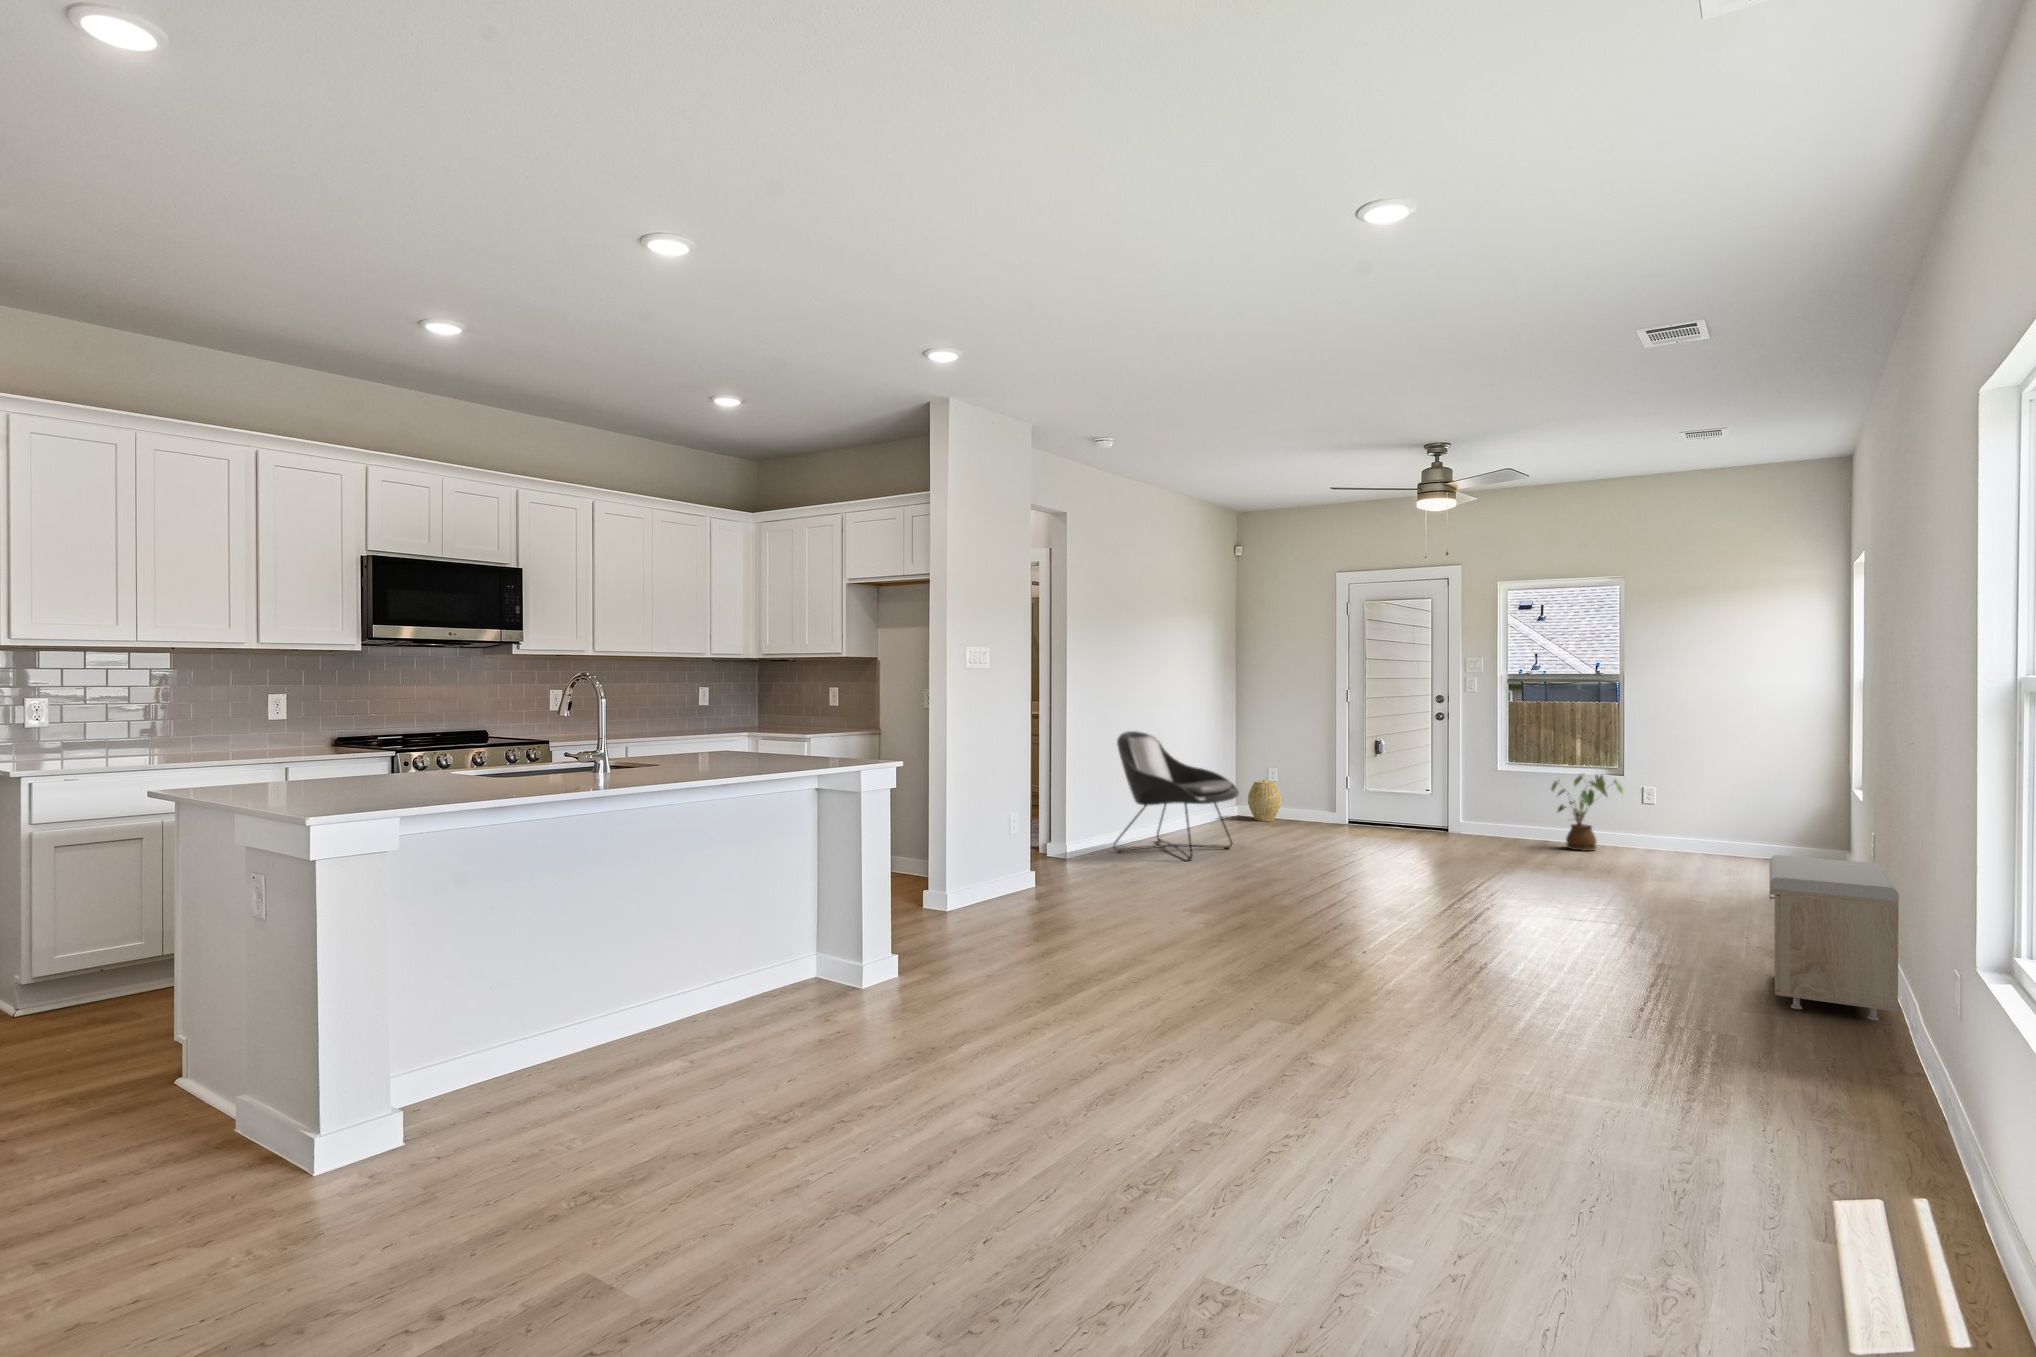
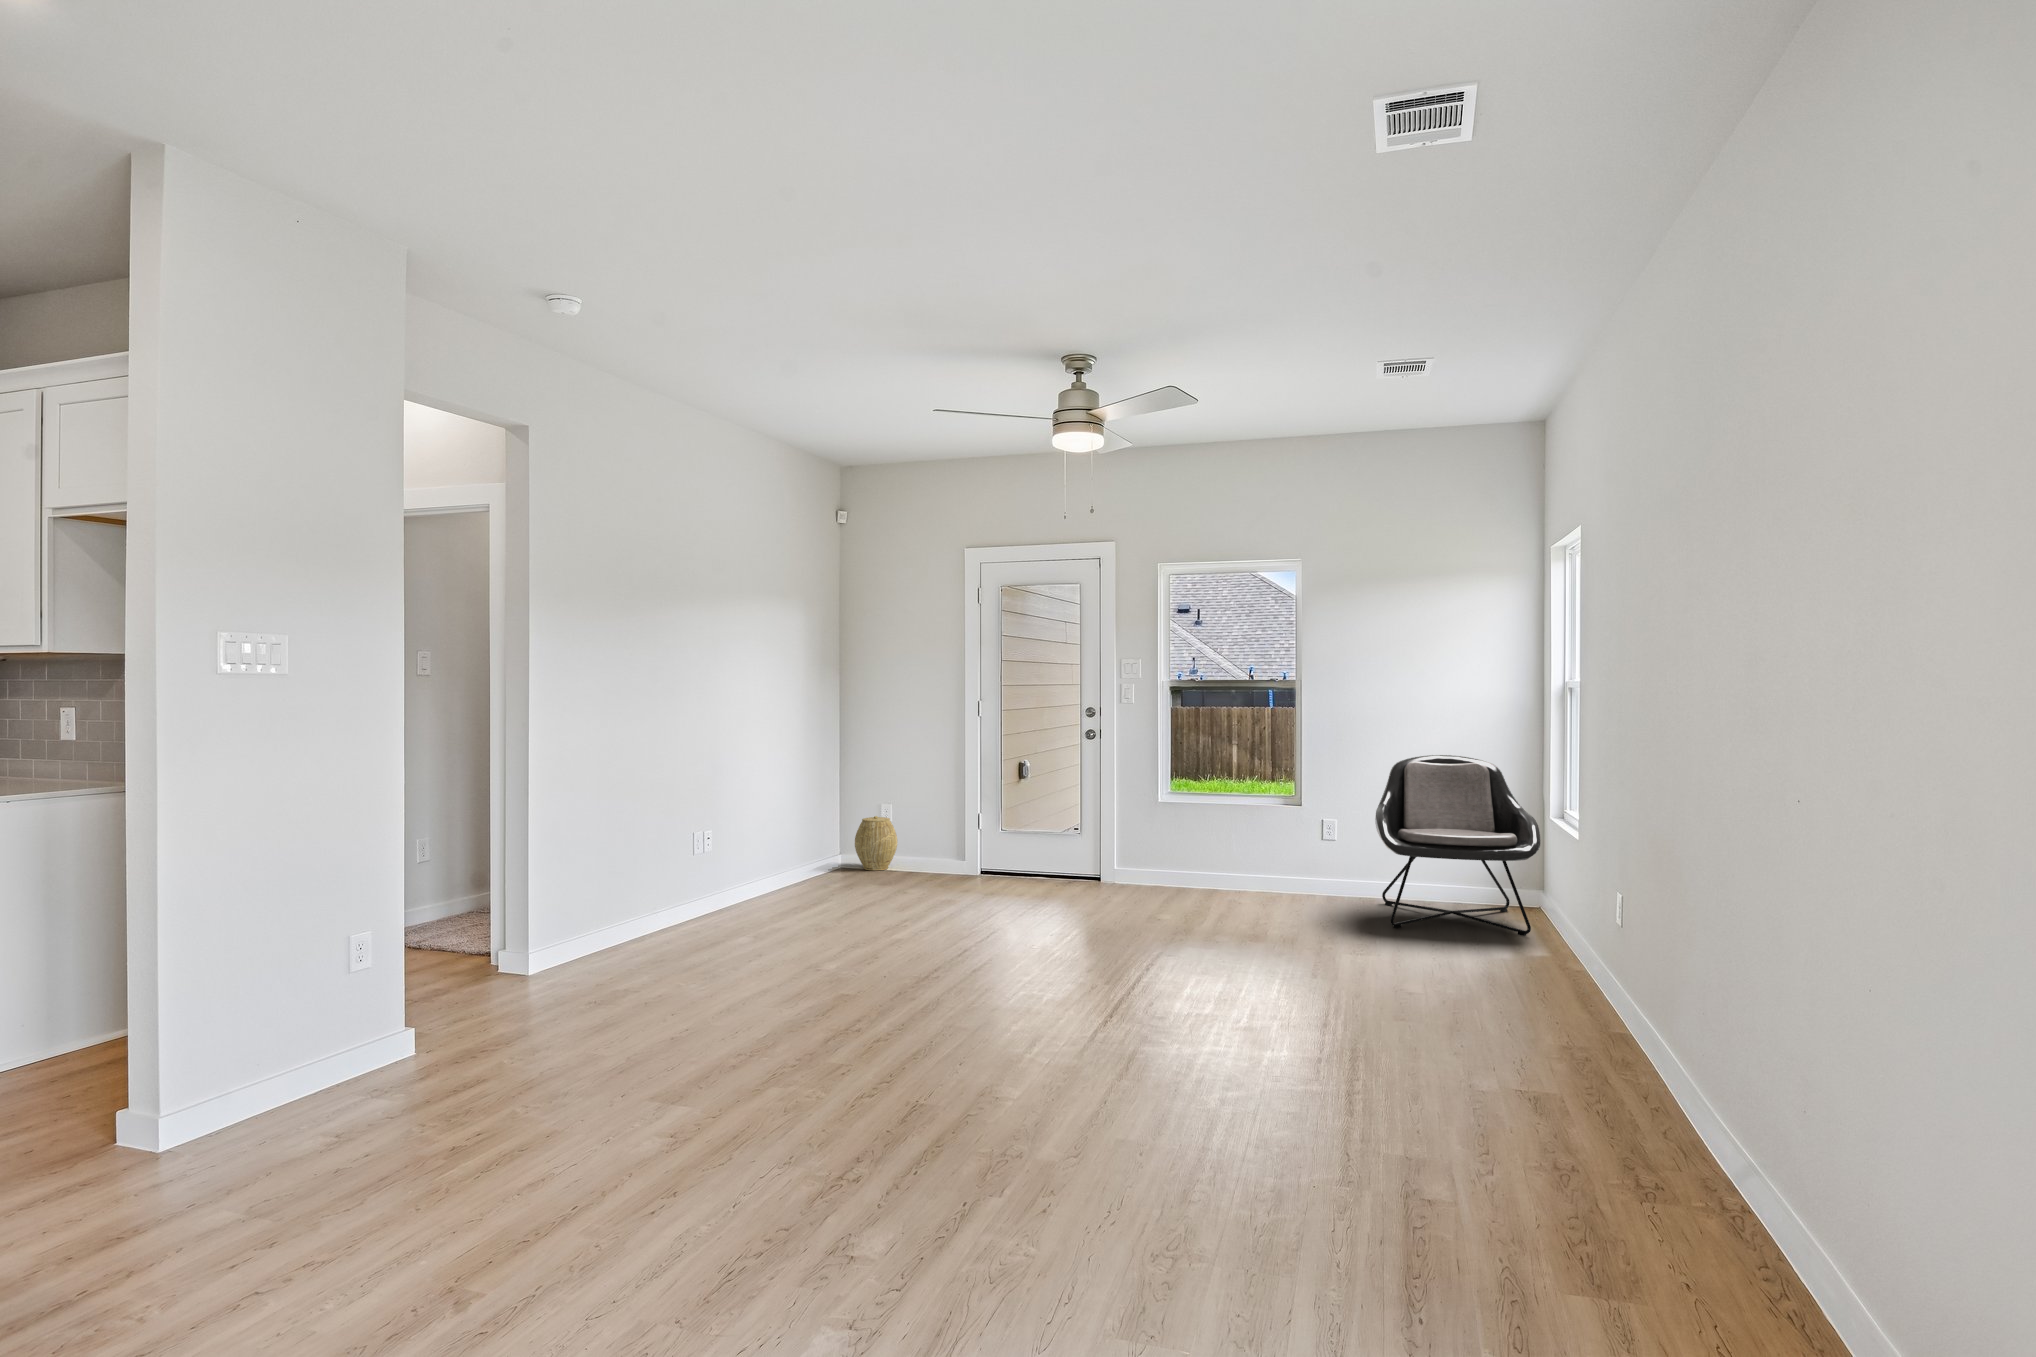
lounge chair: present [1113,731,1239,860] -> present [1375,755,1540,936]
house plant: present [1551,775,1623,851] -> none [1219,801,1301,900]
storage bench: present [1769,855,1899,1020] -> none [1565,978,1840,1317]

